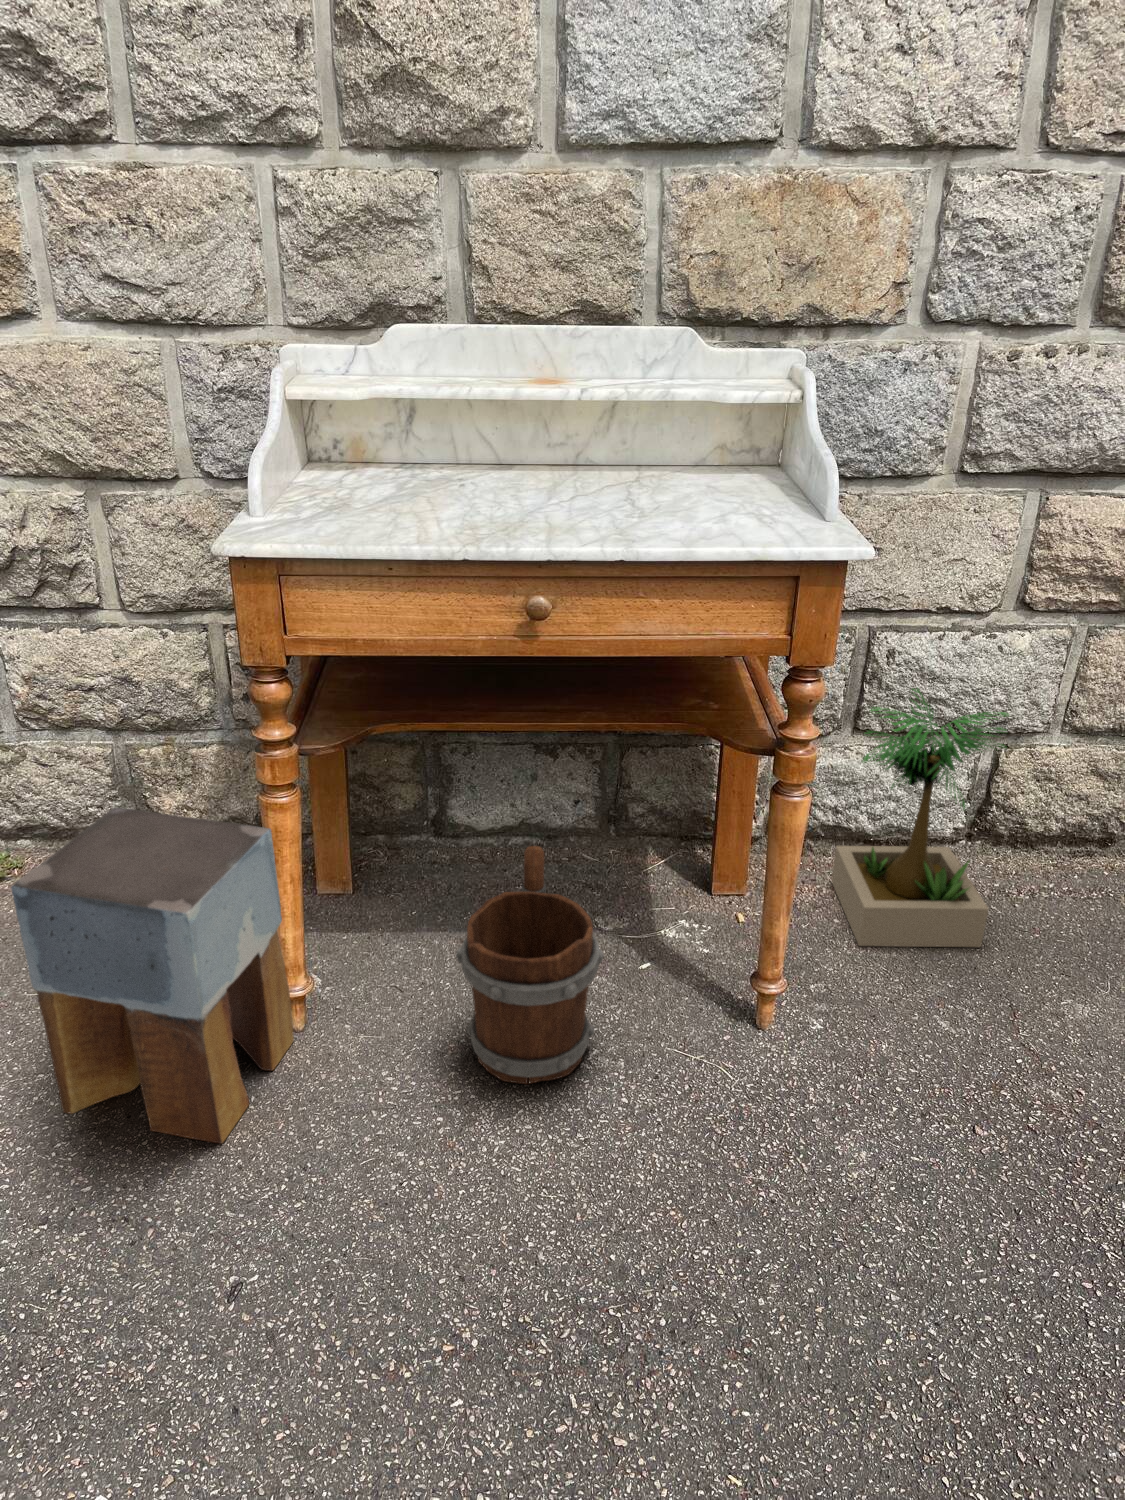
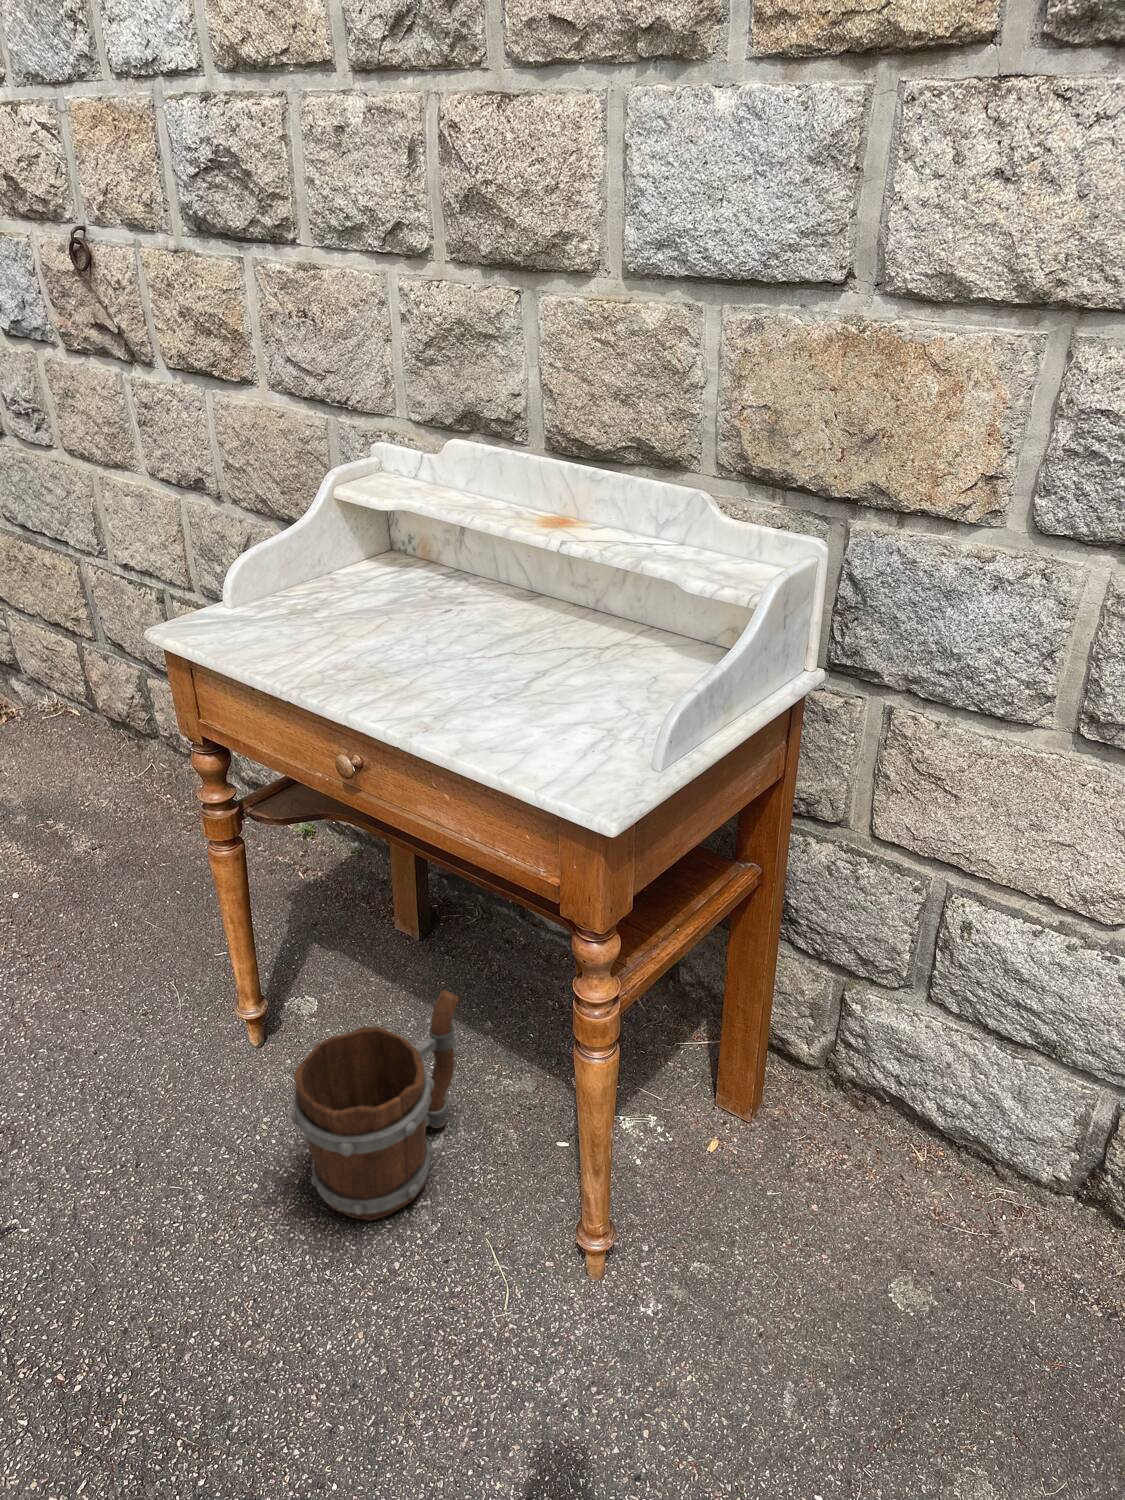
potted plant: present [831,688,1008,947] -> none [787,977,1053,1337]
stool: present [11,808,294,1144] -> none [12,829,236,1129]

